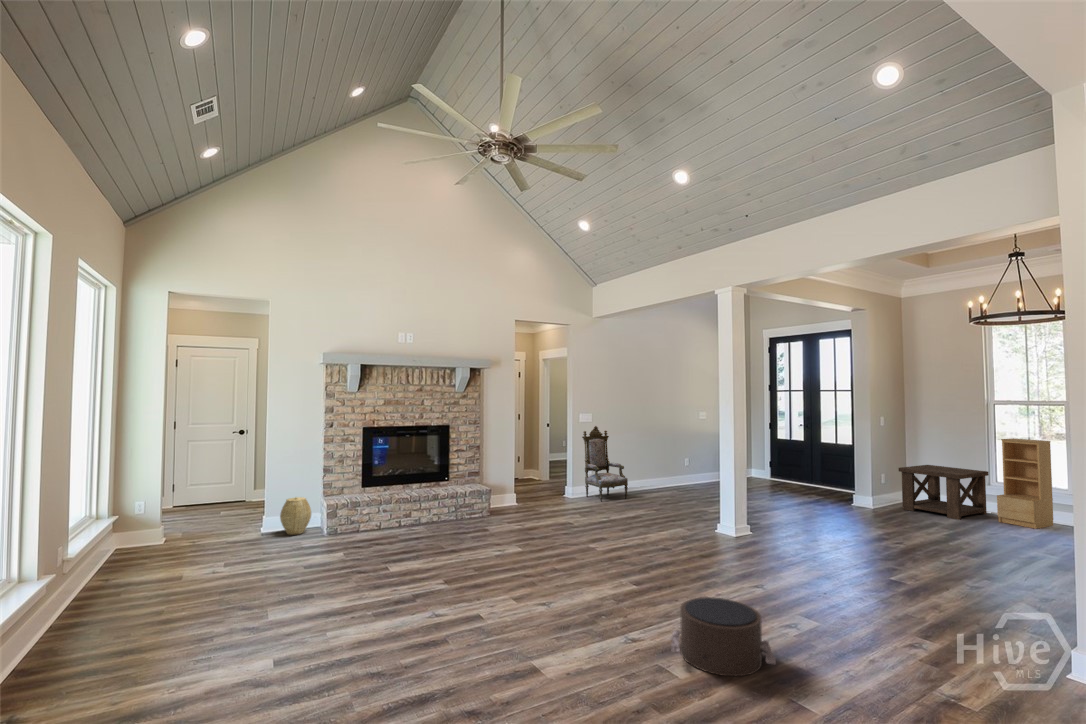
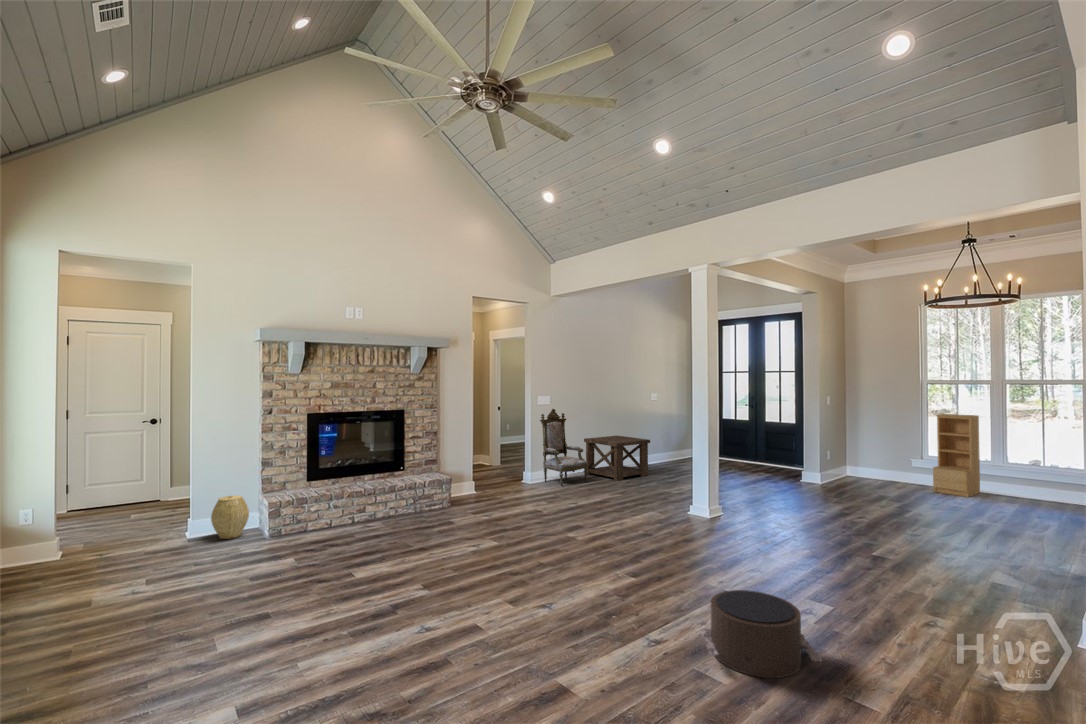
side table: present [899,465,989,520] -> present [584,436,650,481]

